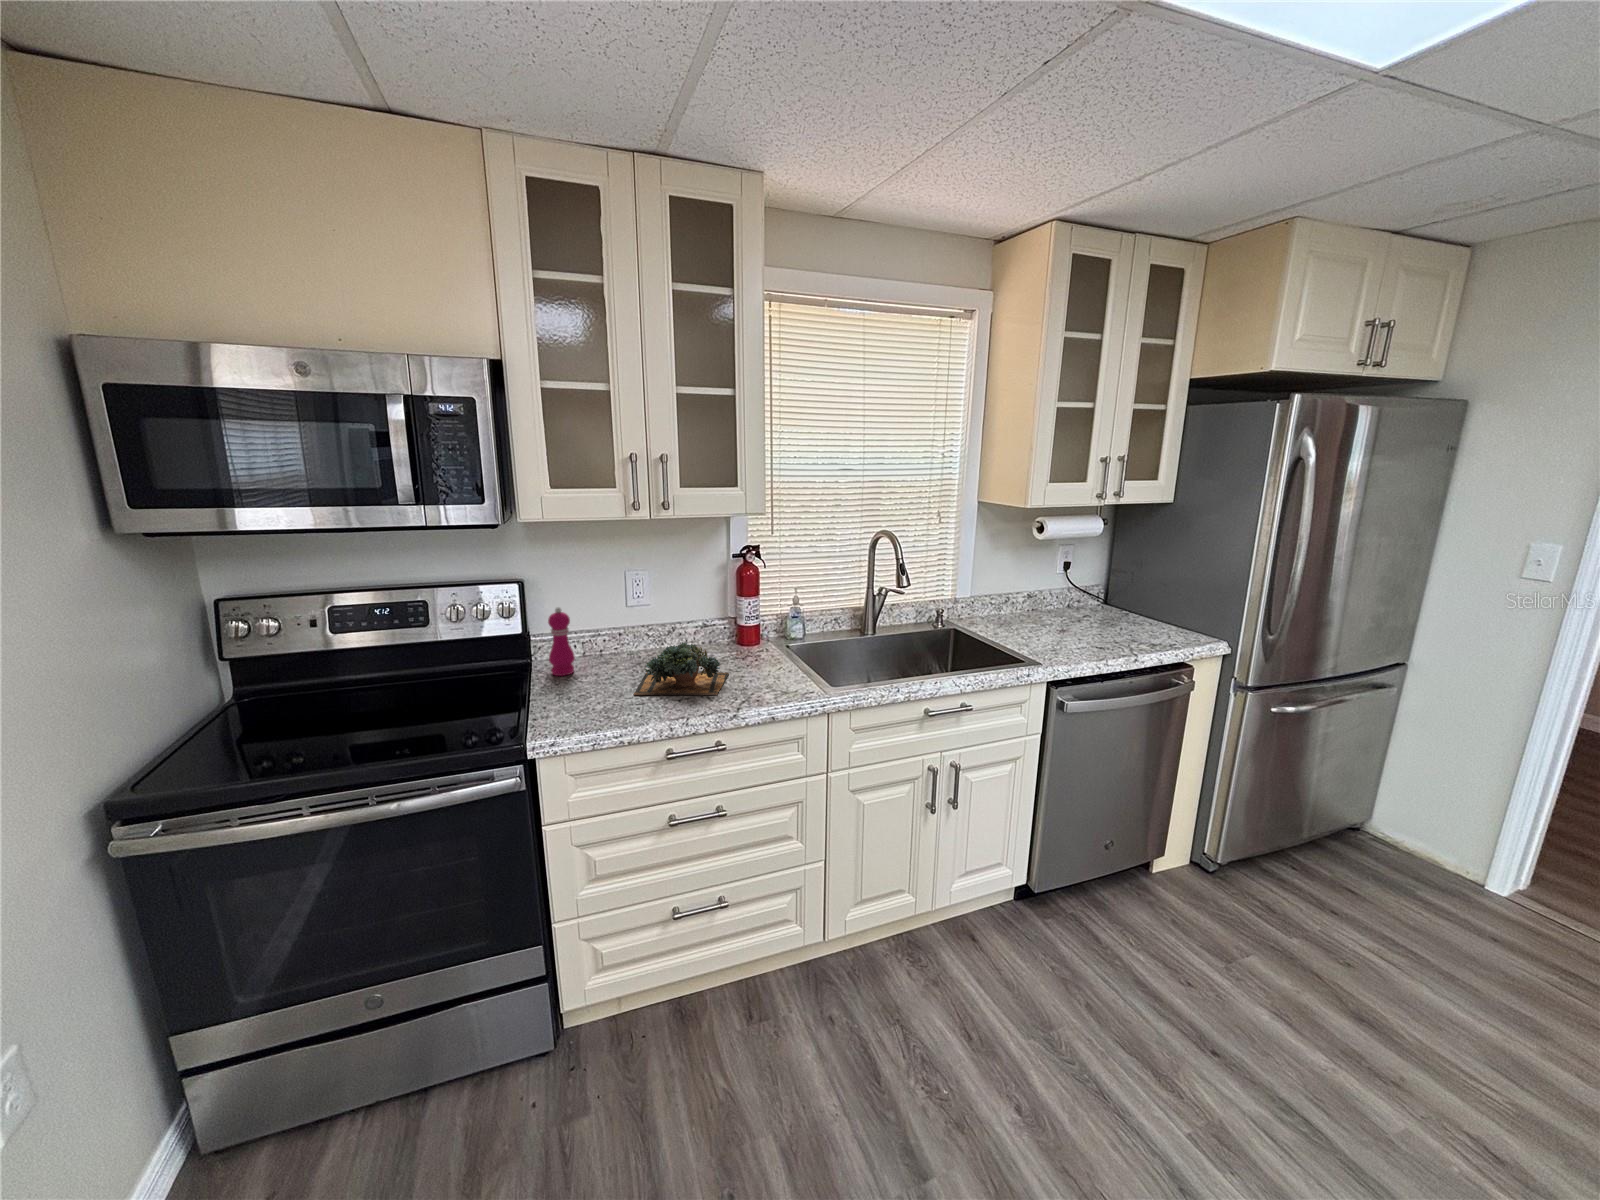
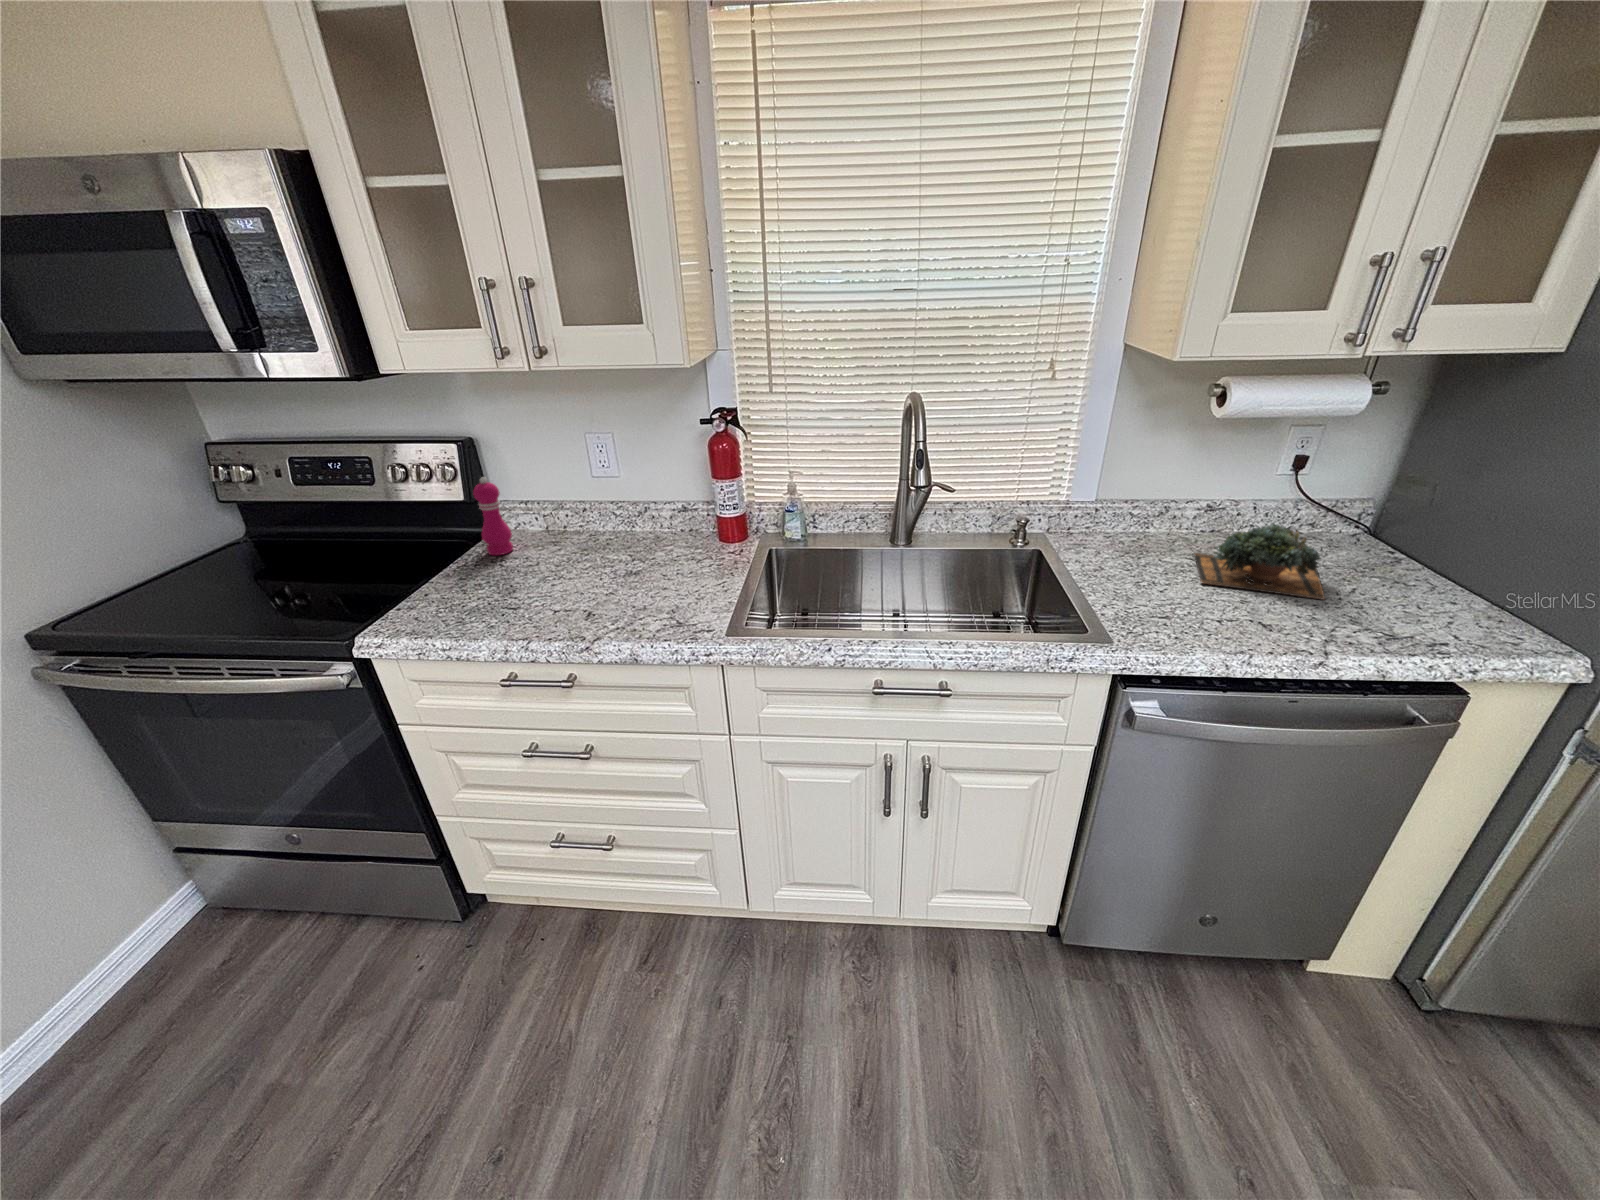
succulent plant: present [633,642,729,695] -> present [1194,524,1325,600]

